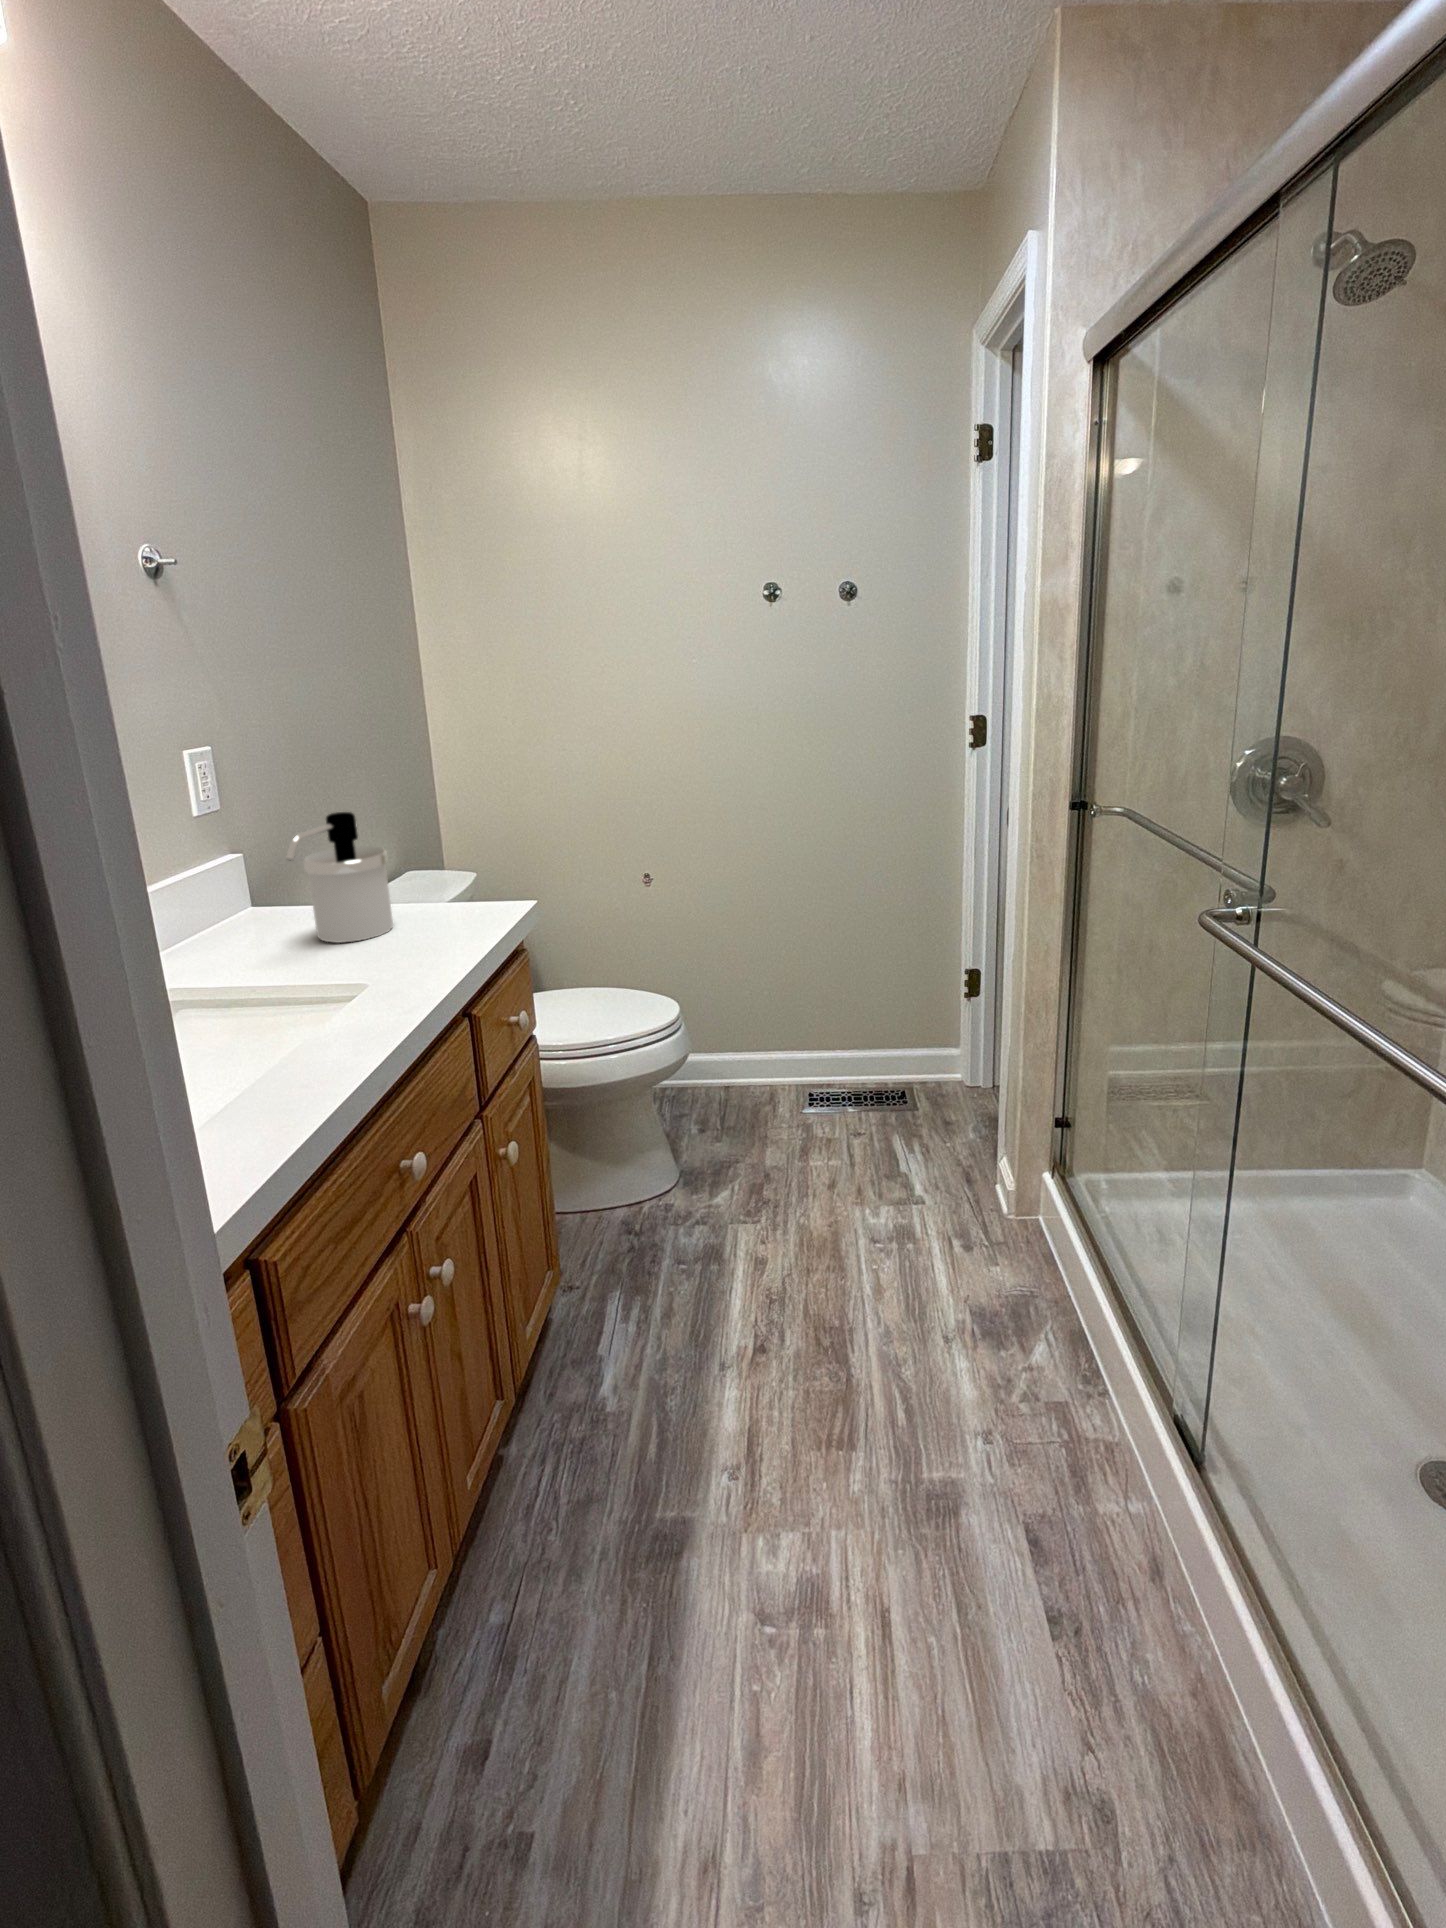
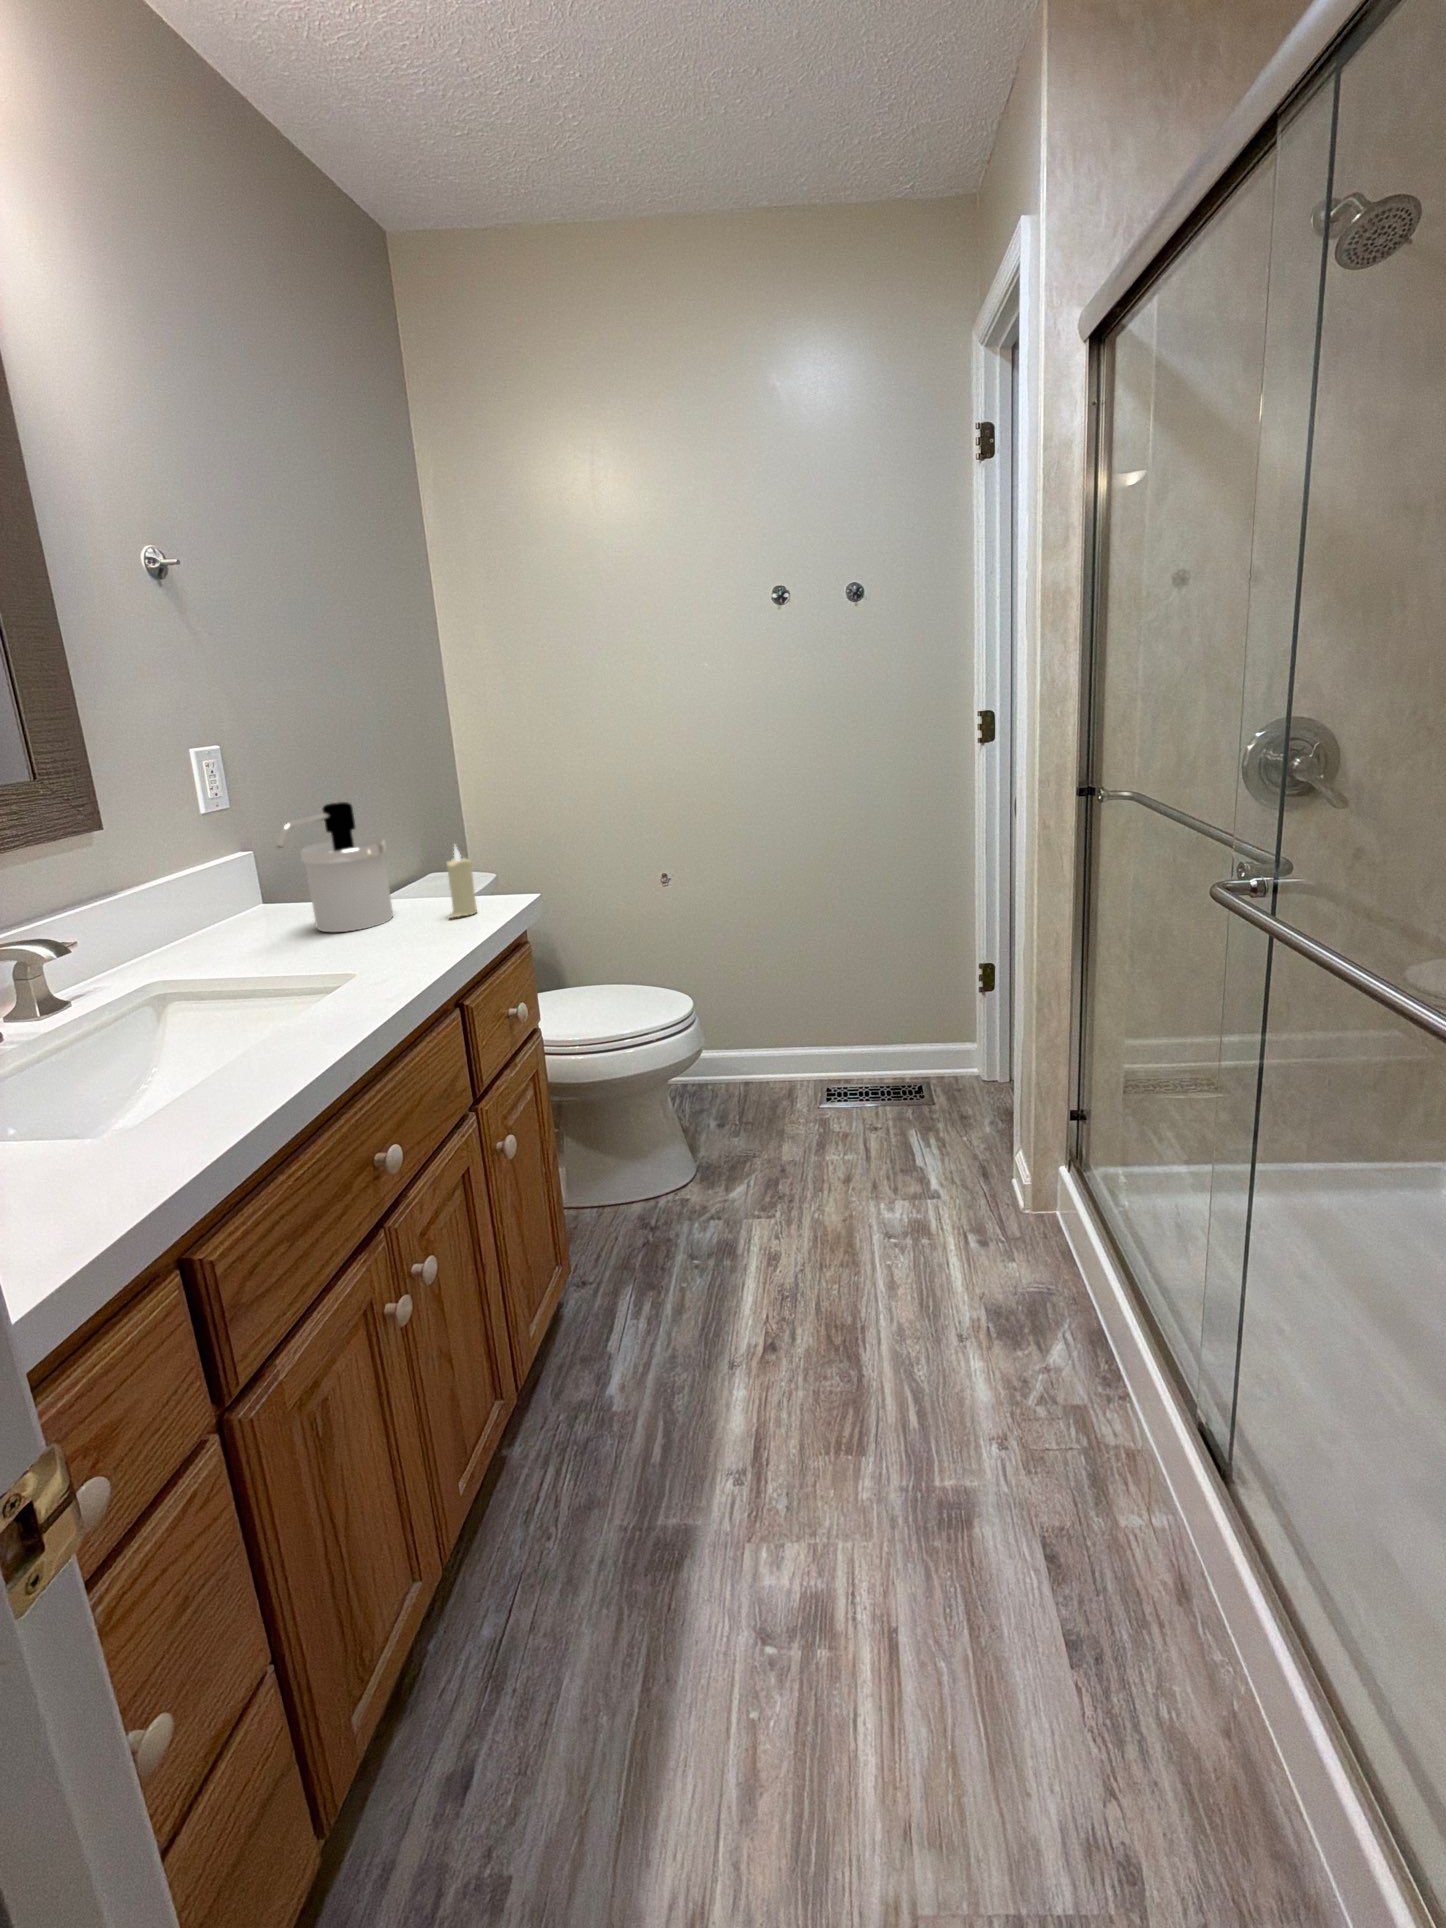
candle: none [450,856,480,929] -> present [446,846,477,918]

